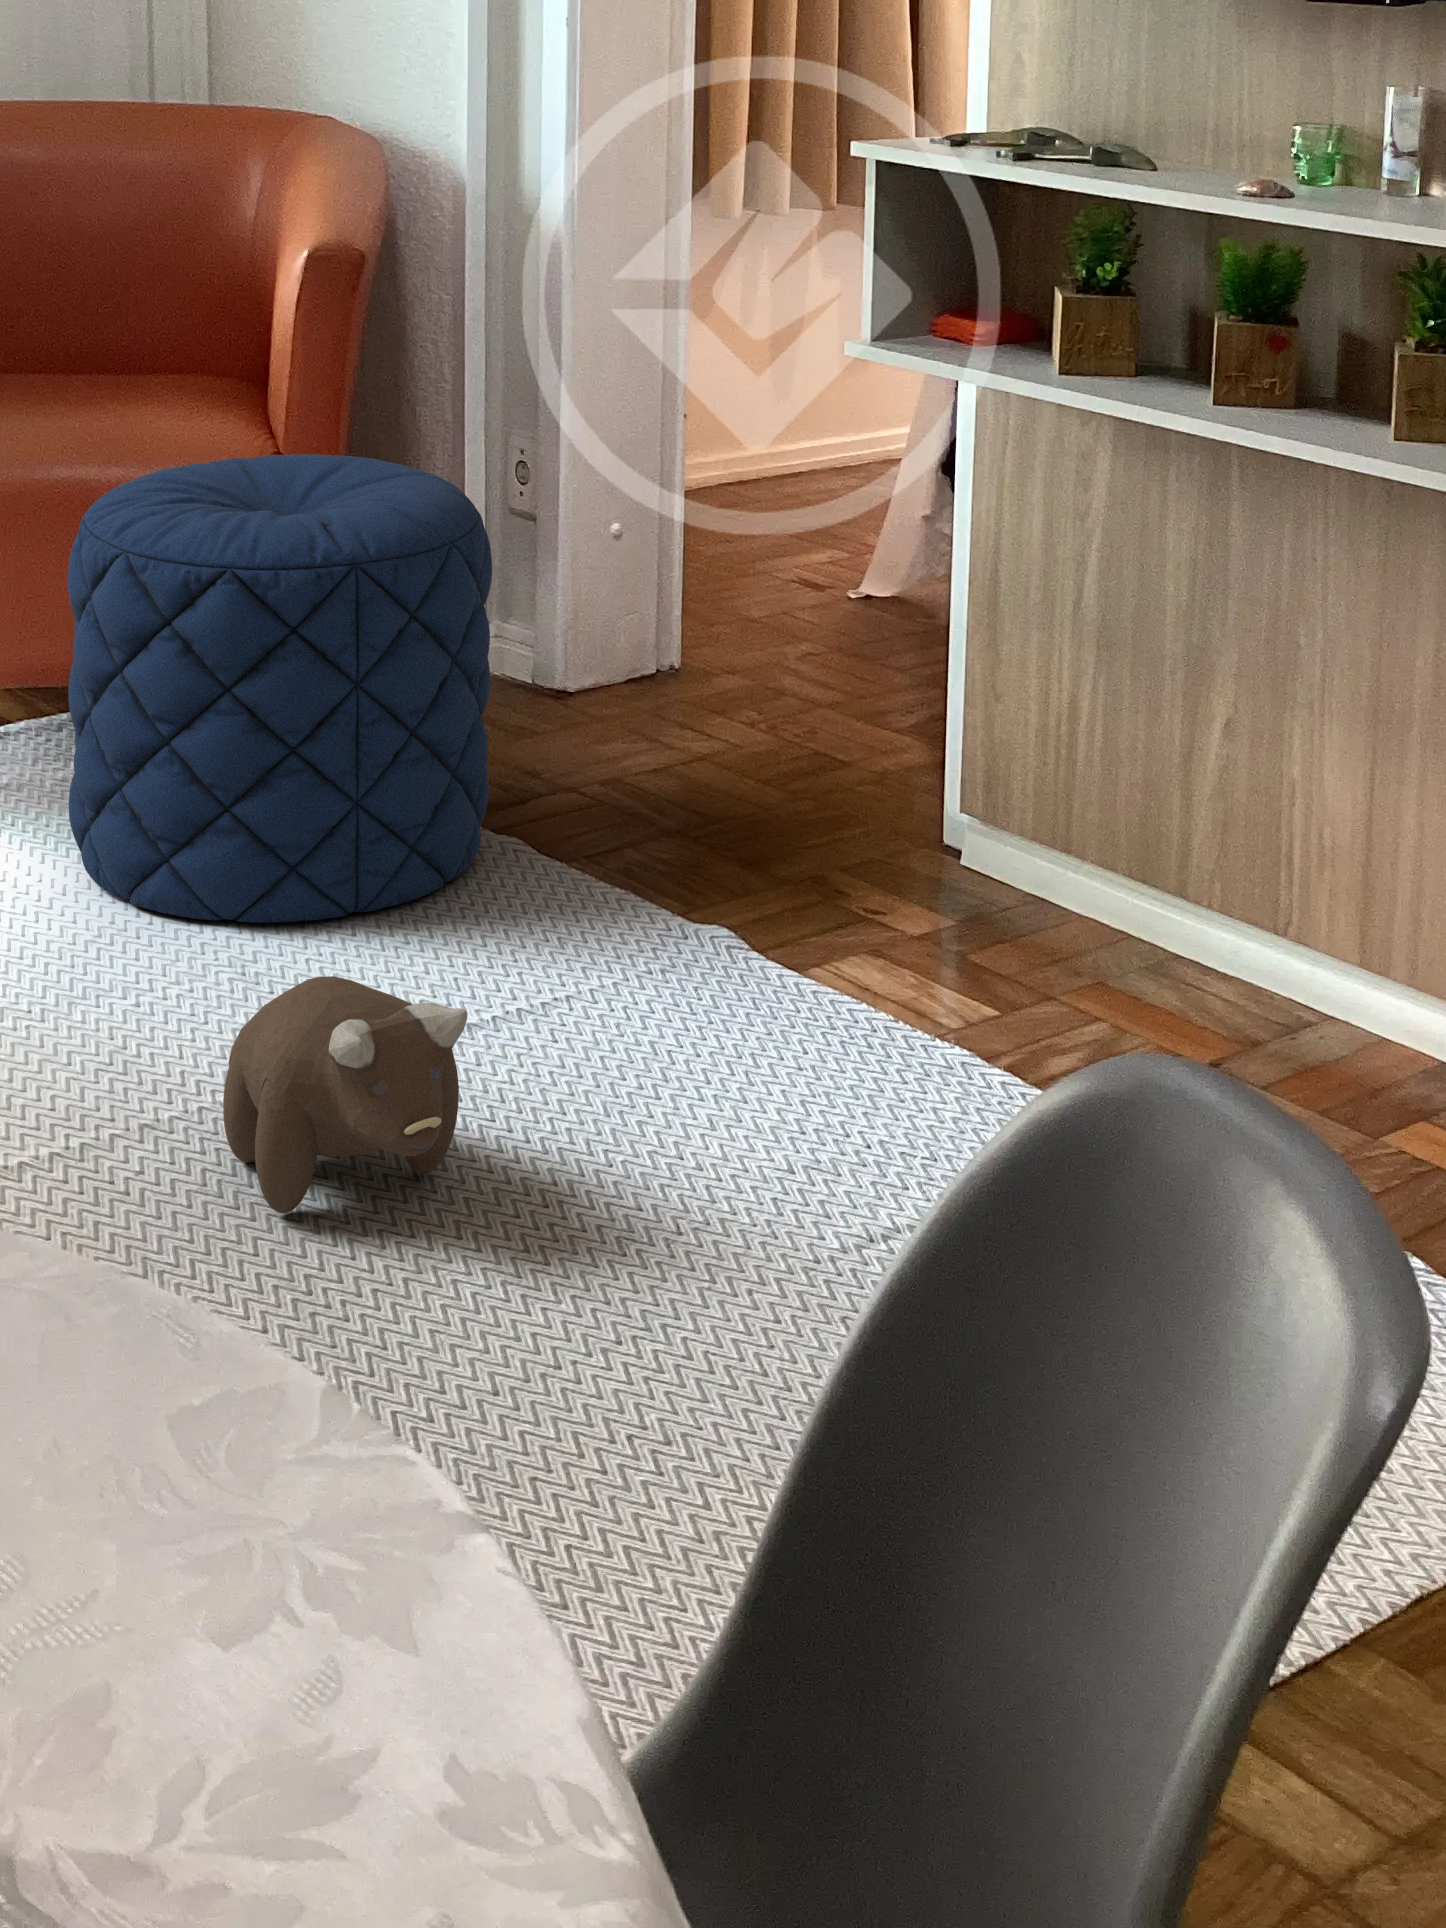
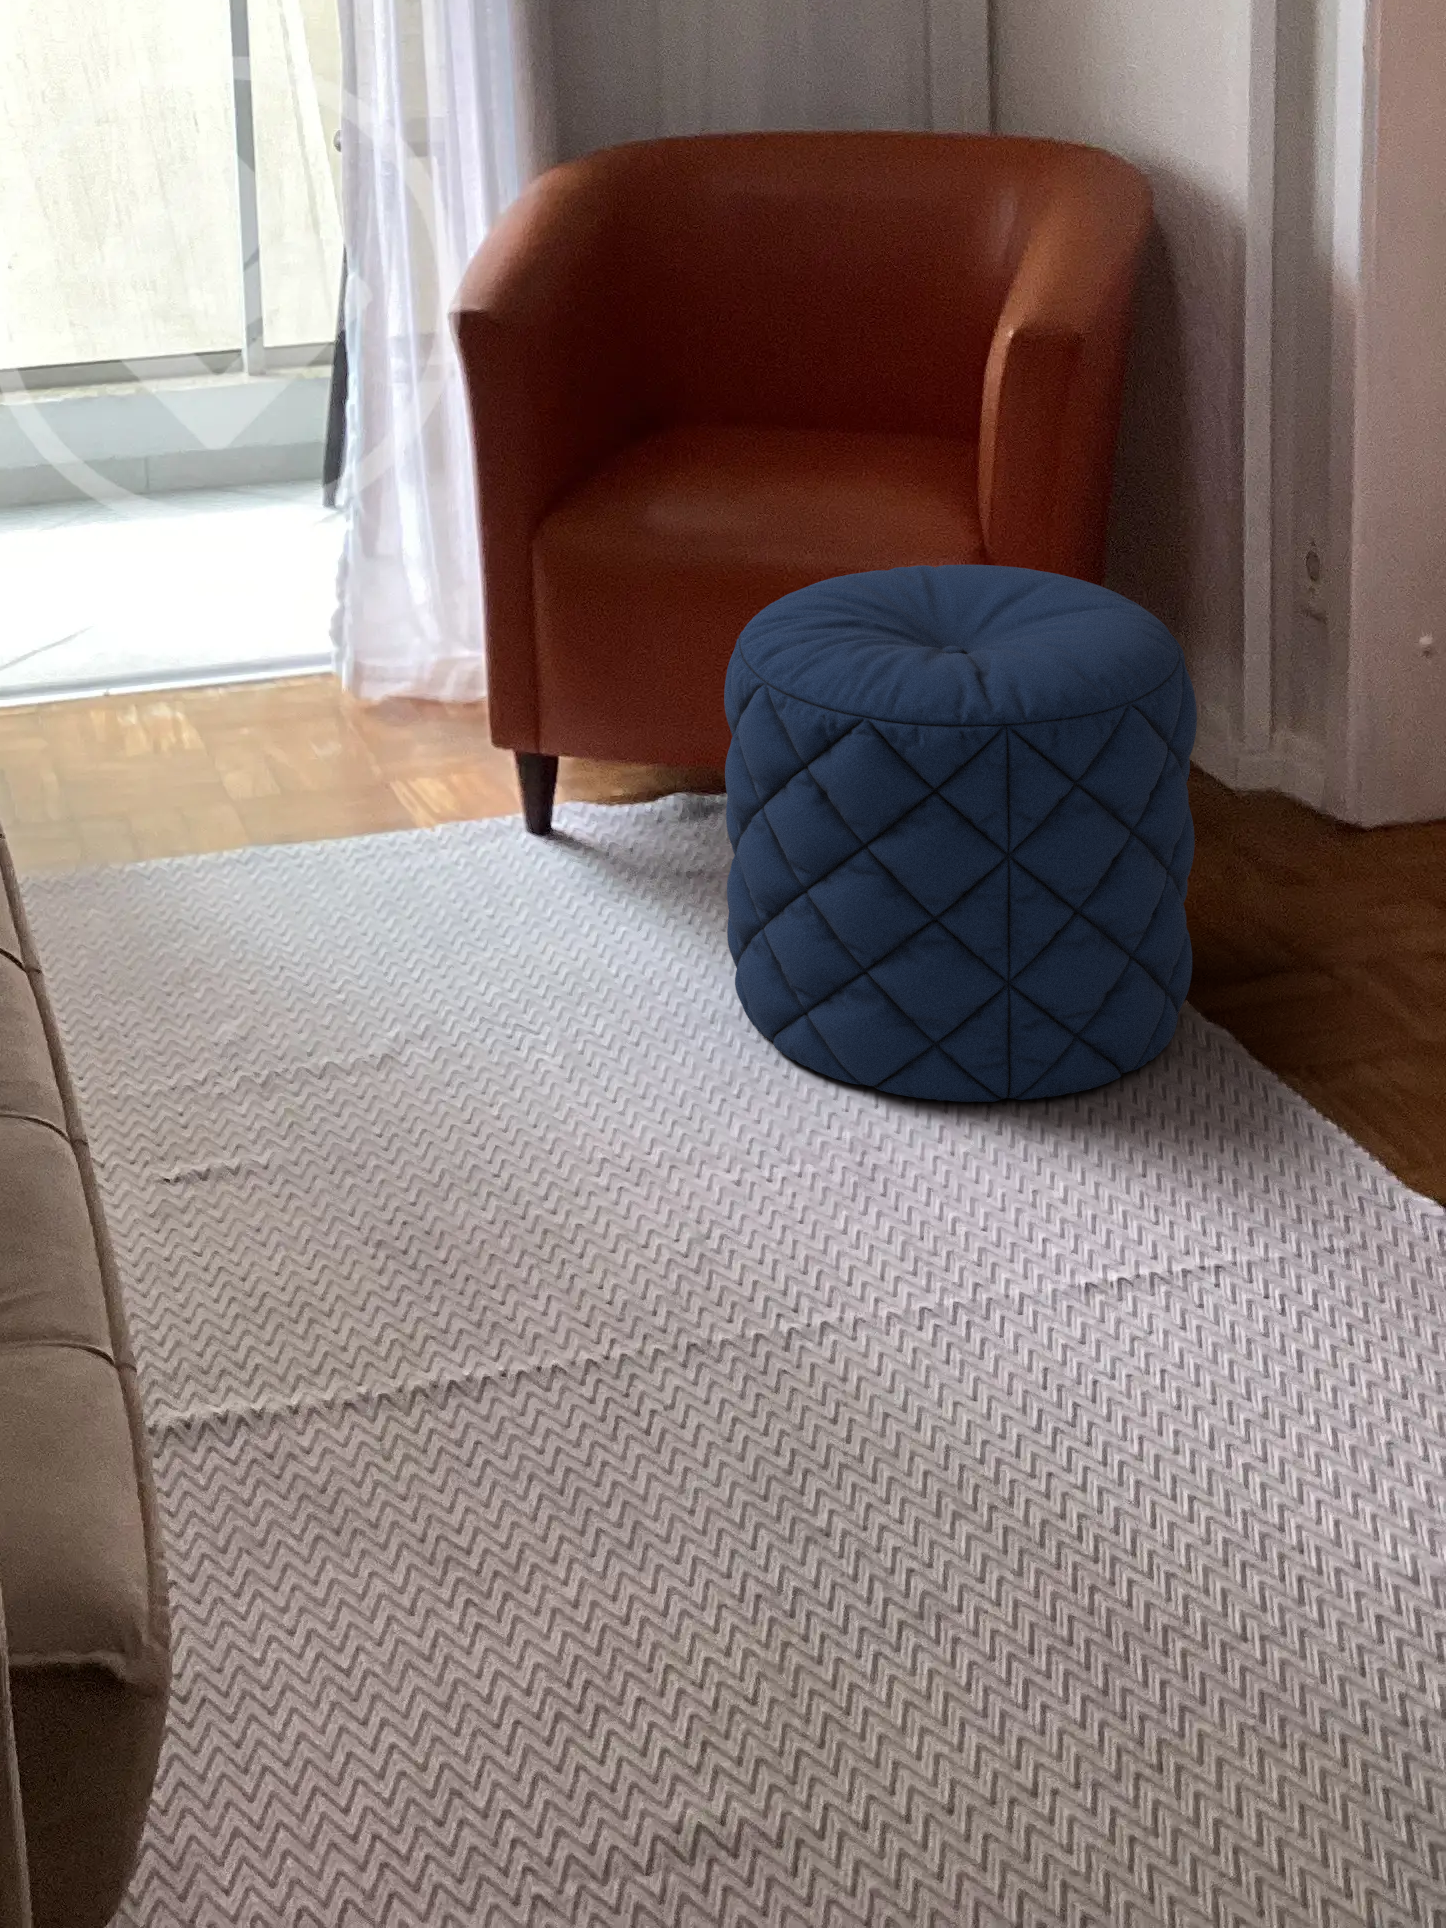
plush toy: present [223,976,467,1213] -> none [754,1243,1005,1504]

